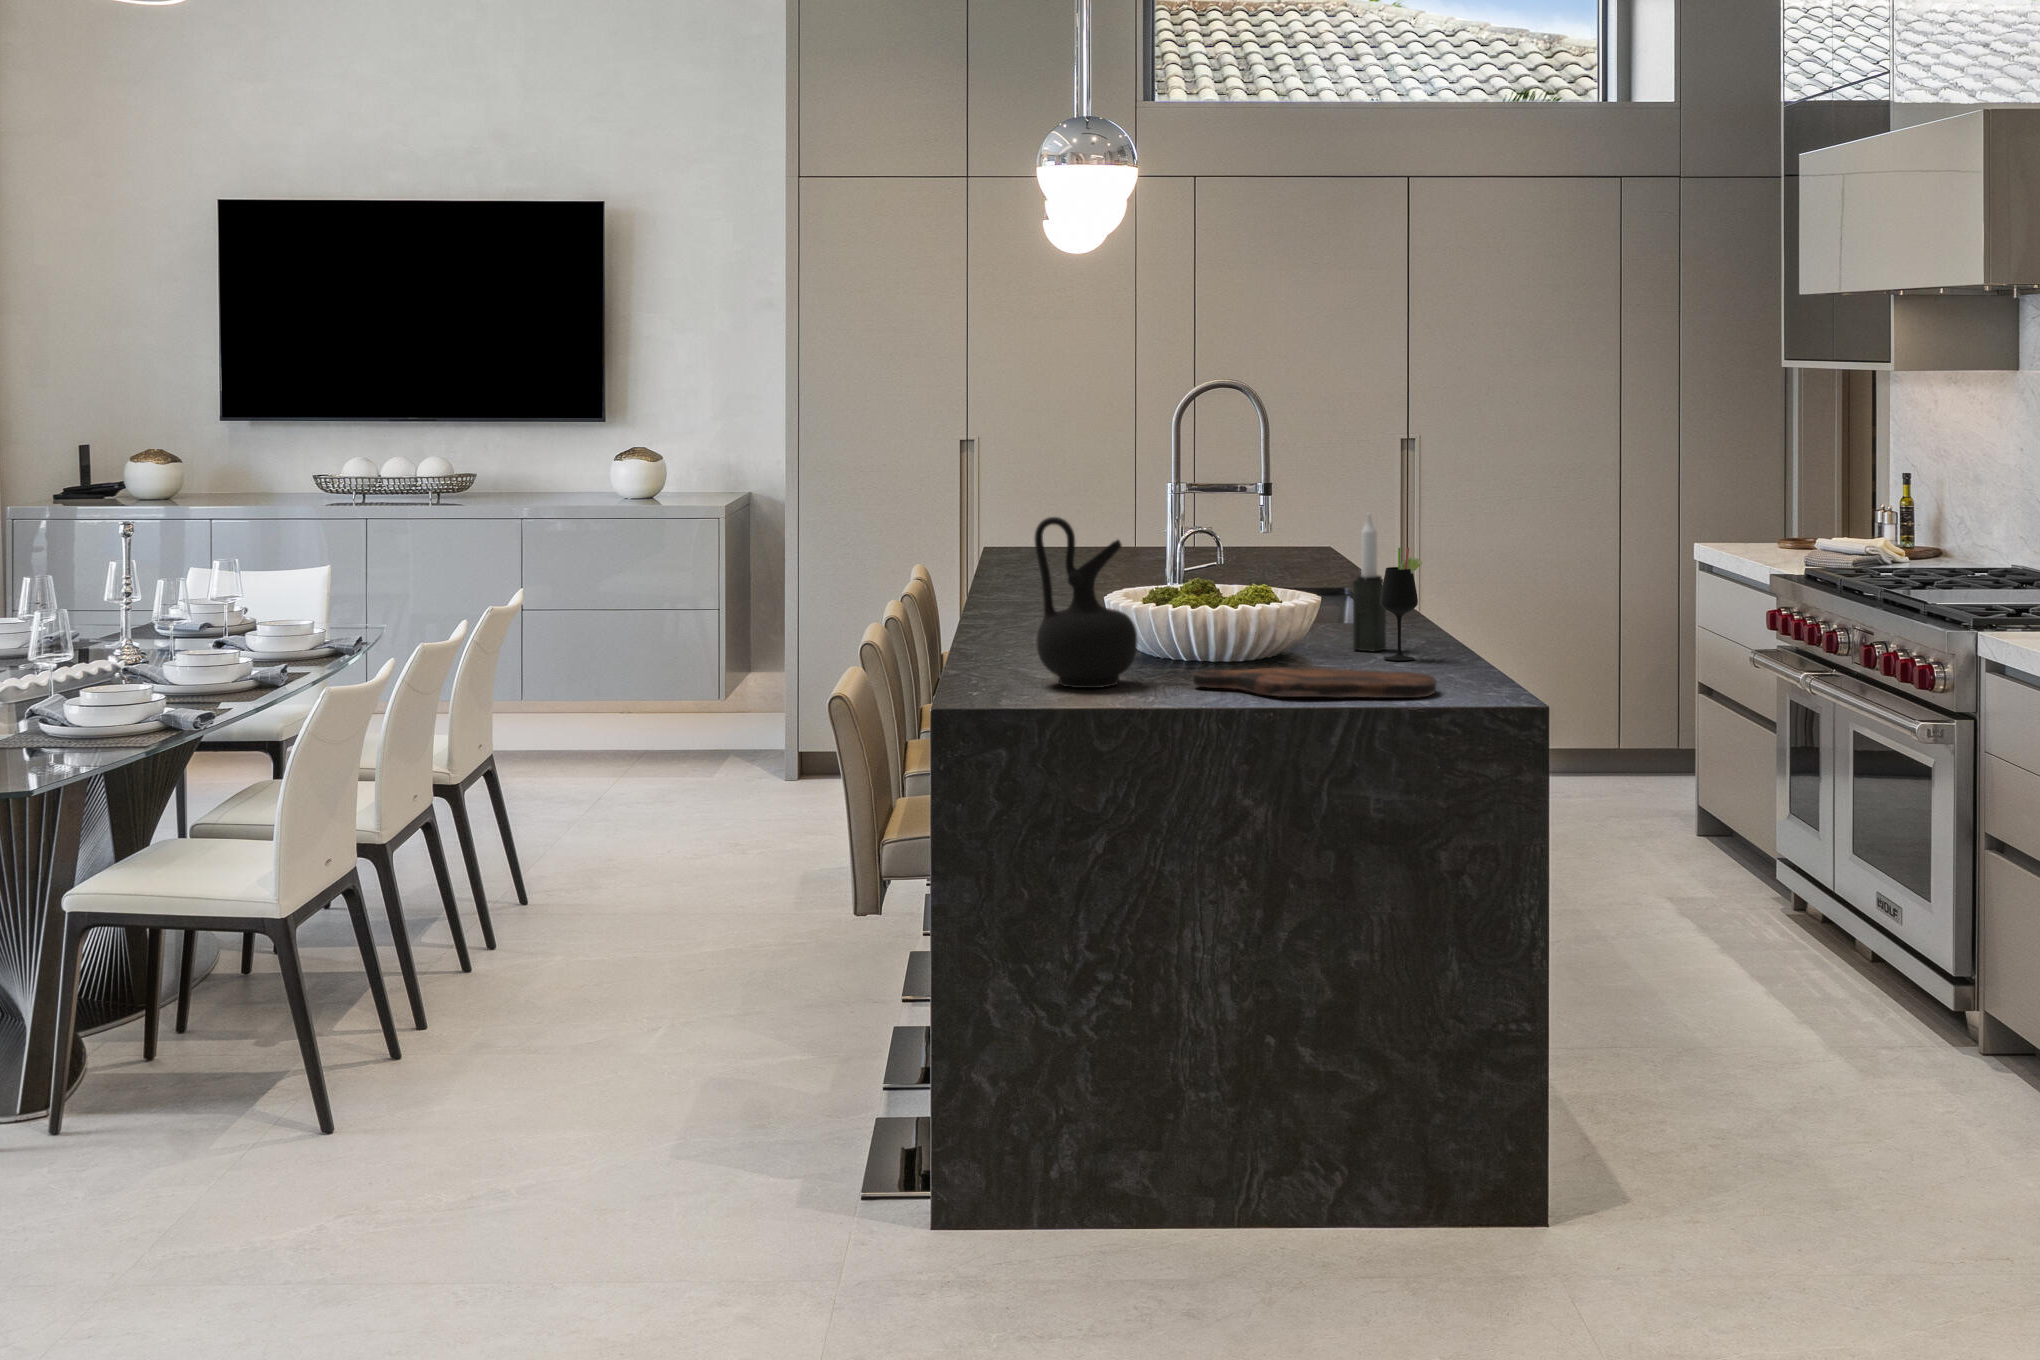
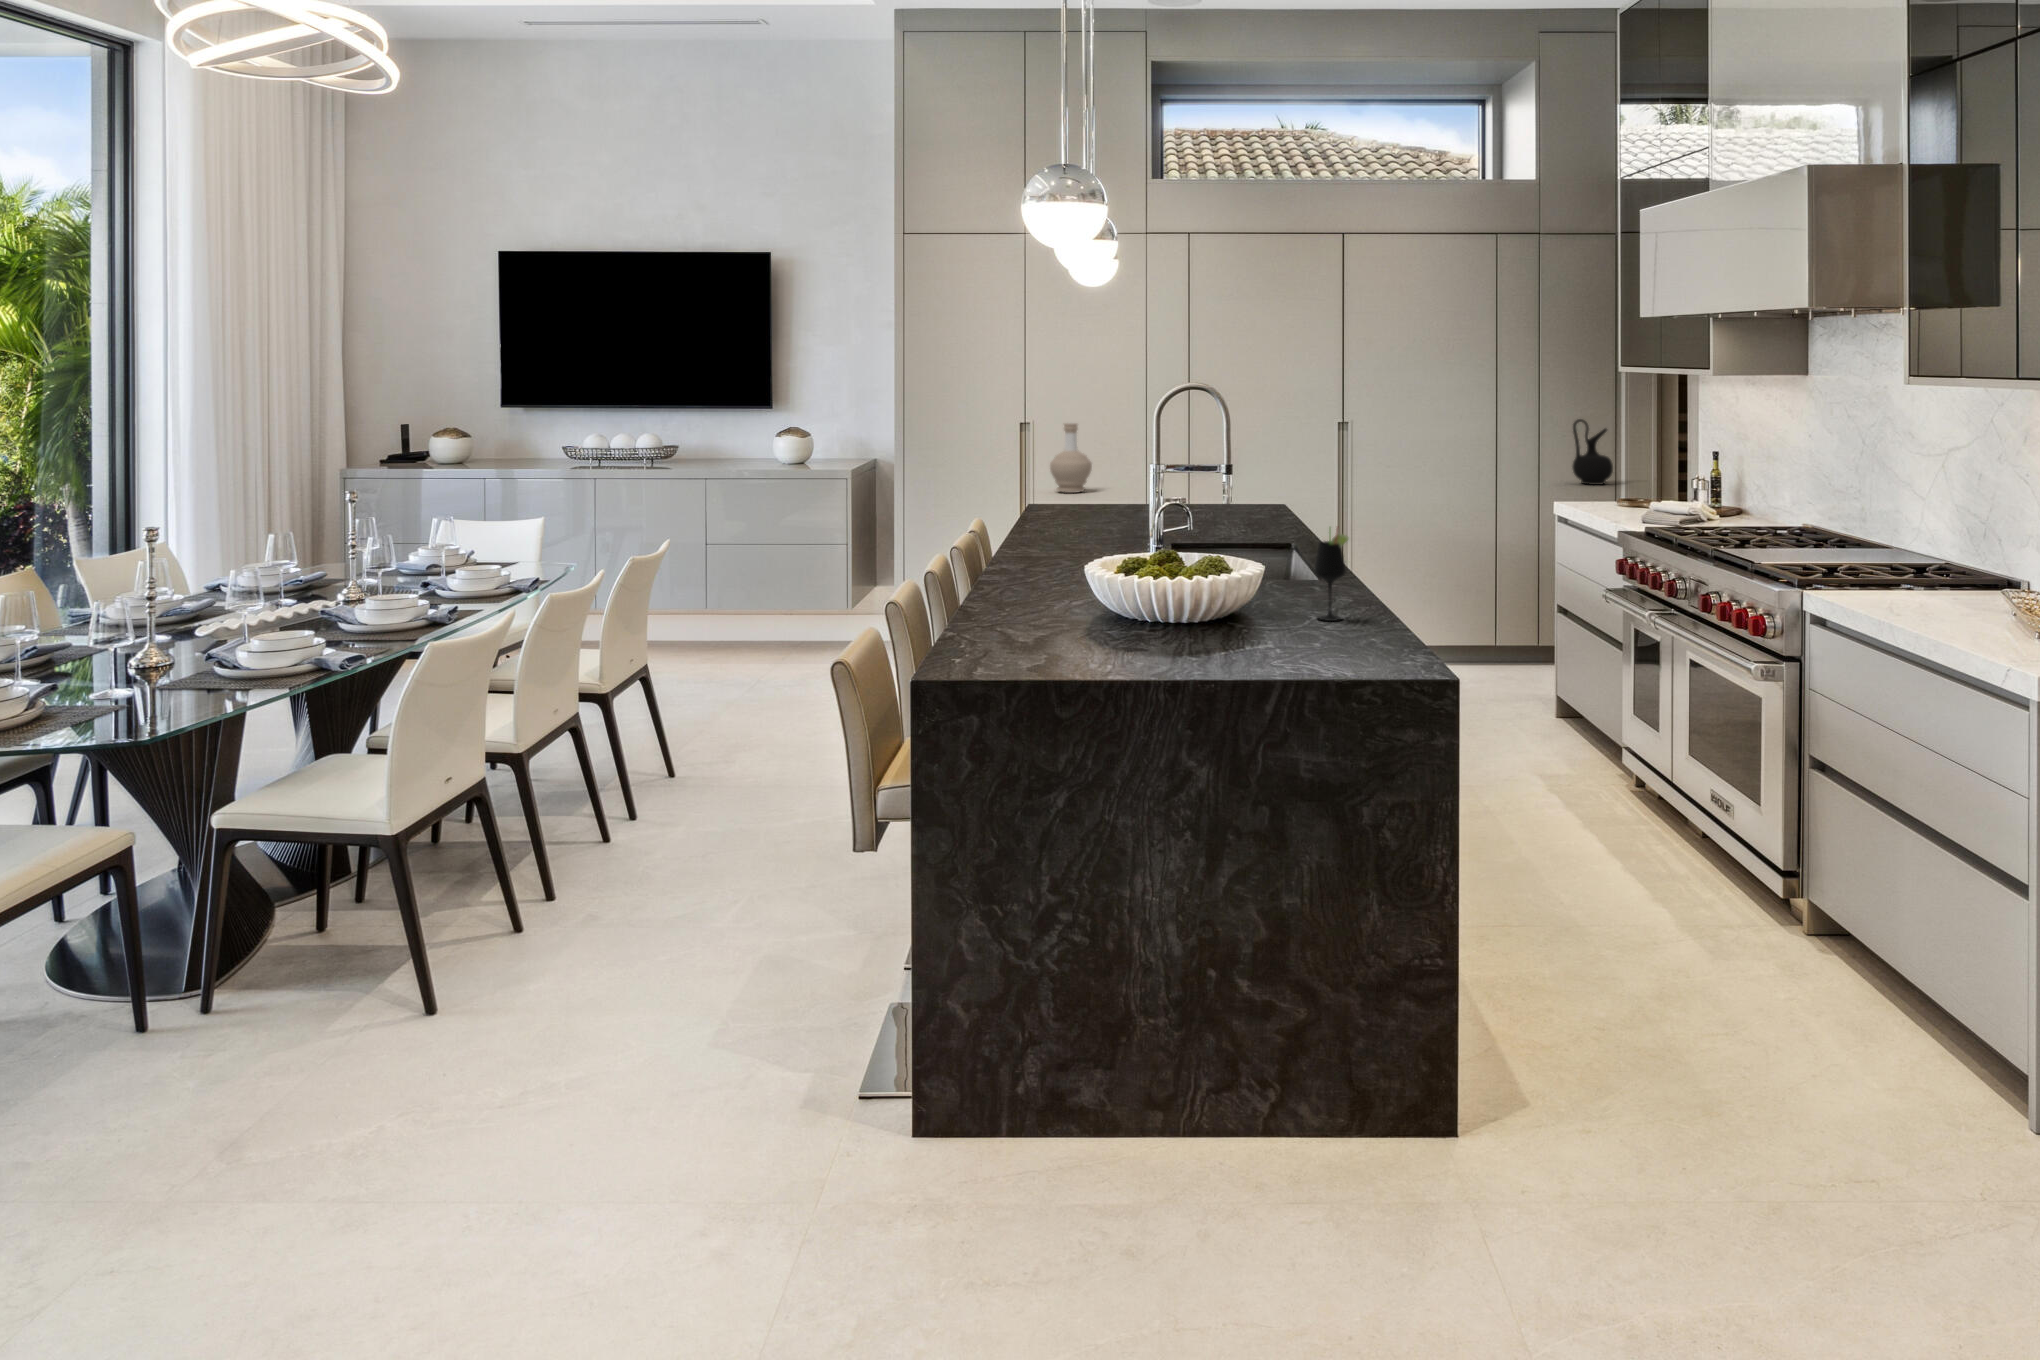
bottle: none [1007,439,1066,535] -> present [1050,423,1092,493]
candle: present [1353,513,1386,651] -> none [1292,495,1319,610]
ceramic jug: present [1034,517,1137,688] -> present [1572,419,1613,485]
cutting board: present [1193,666,1436,698] -> none [1150,634,1362,668]

